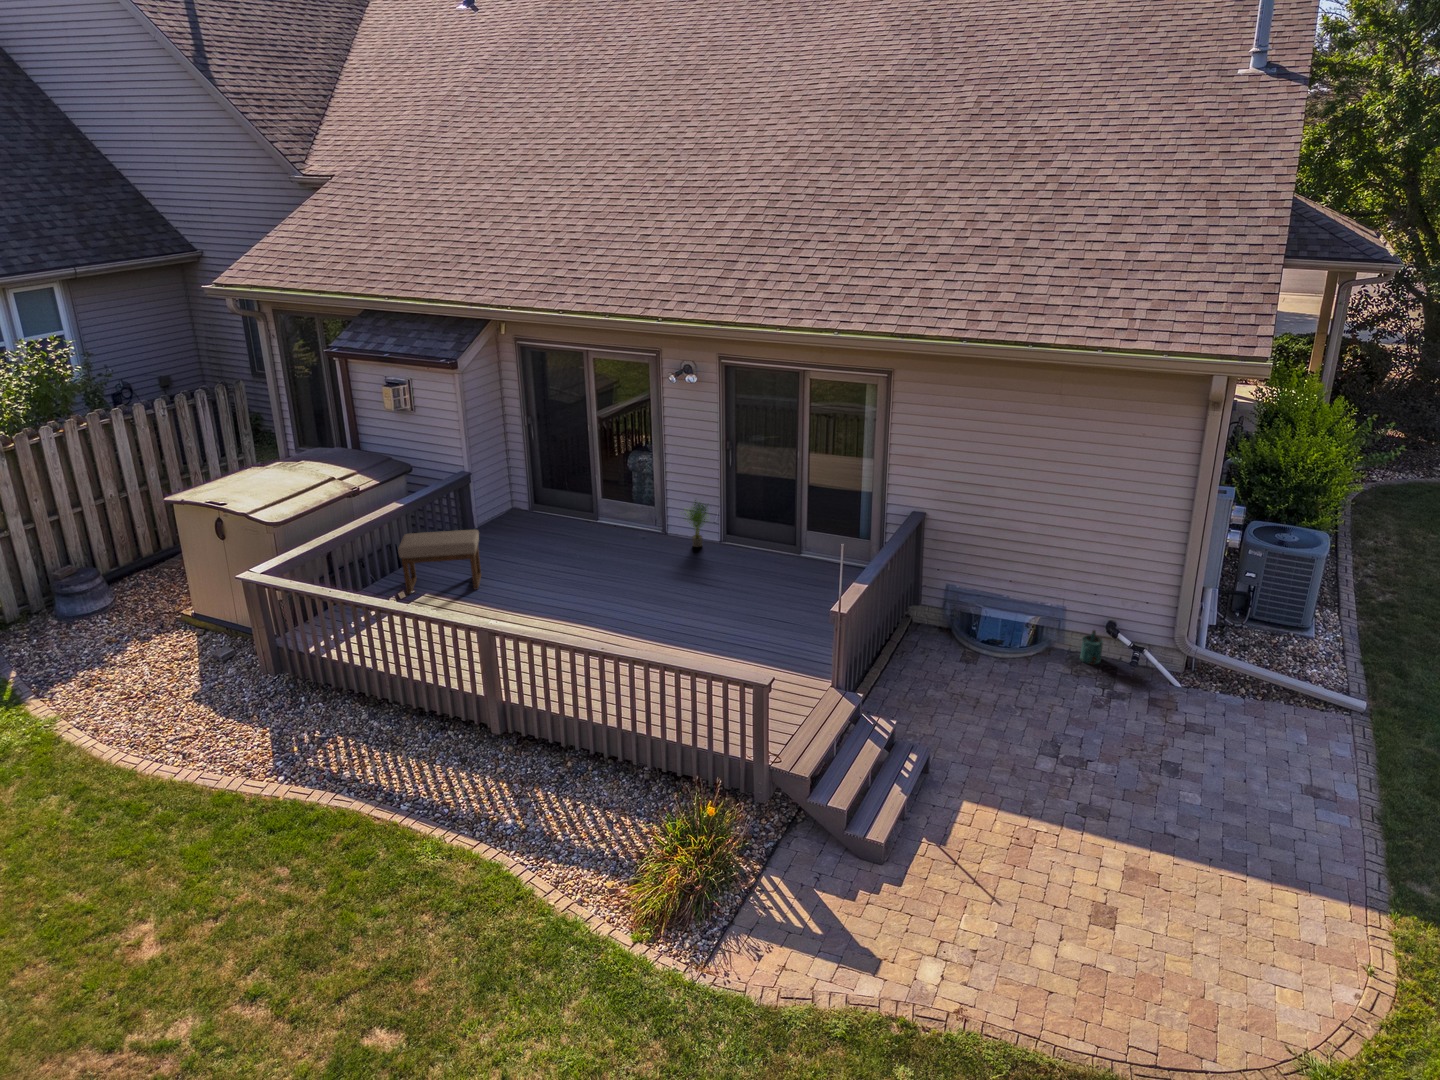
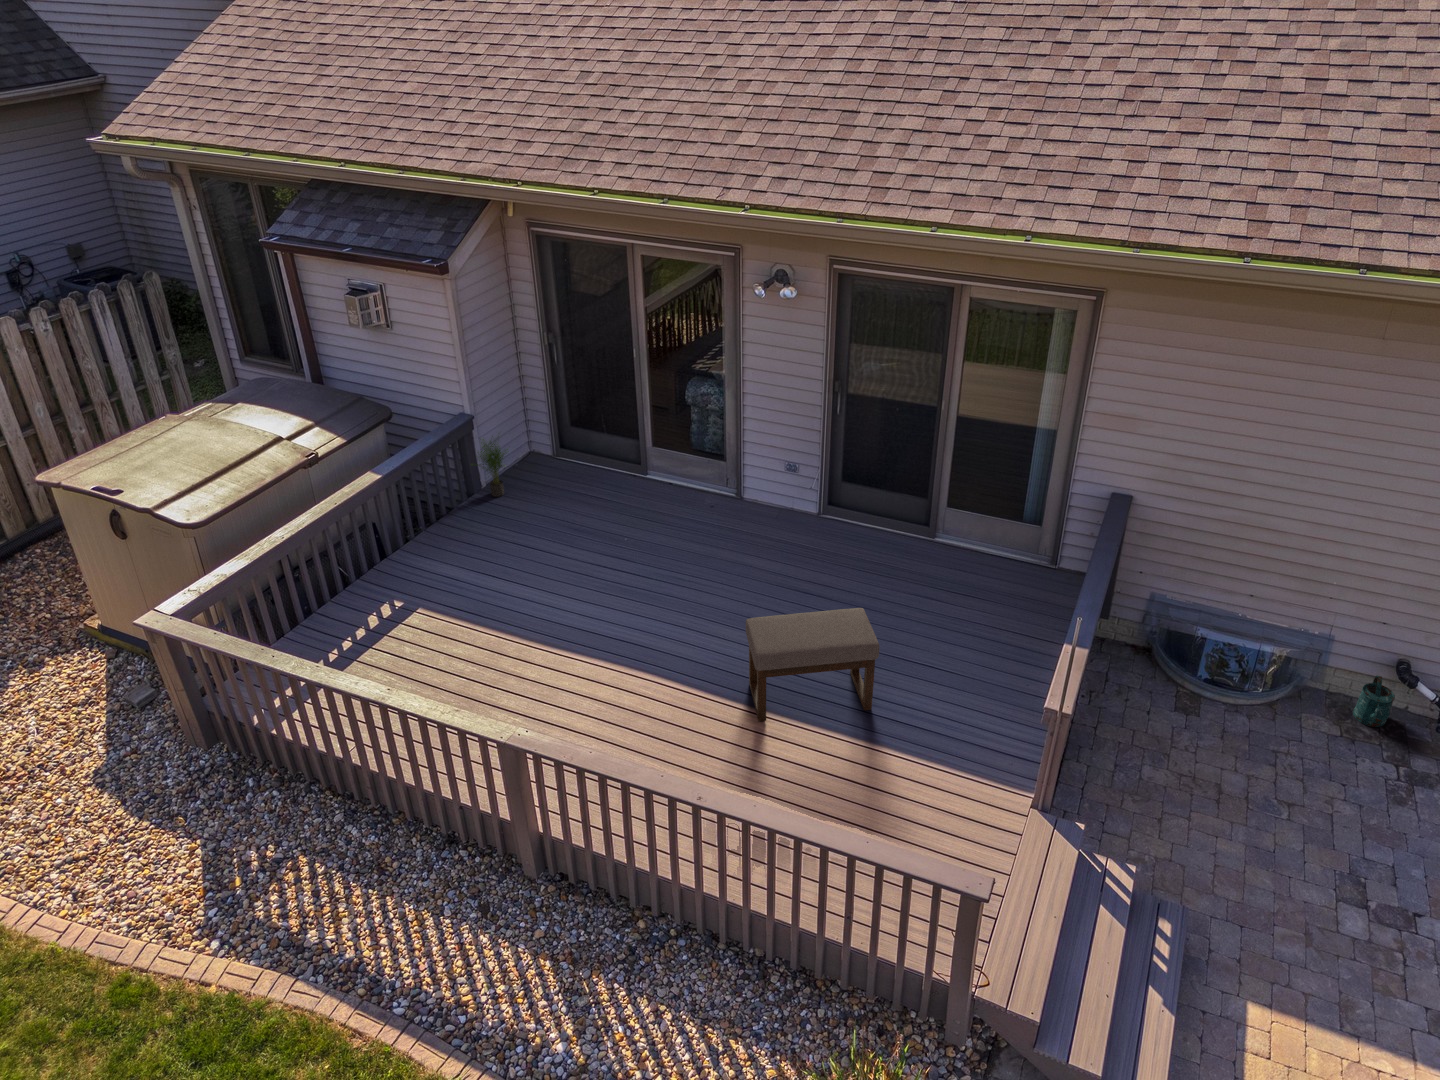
potted plant: present [687,500,706,547] -> present [475,439,508,497]
ottoman: present [398,530,481,594] -> present [746,608,879,721]

